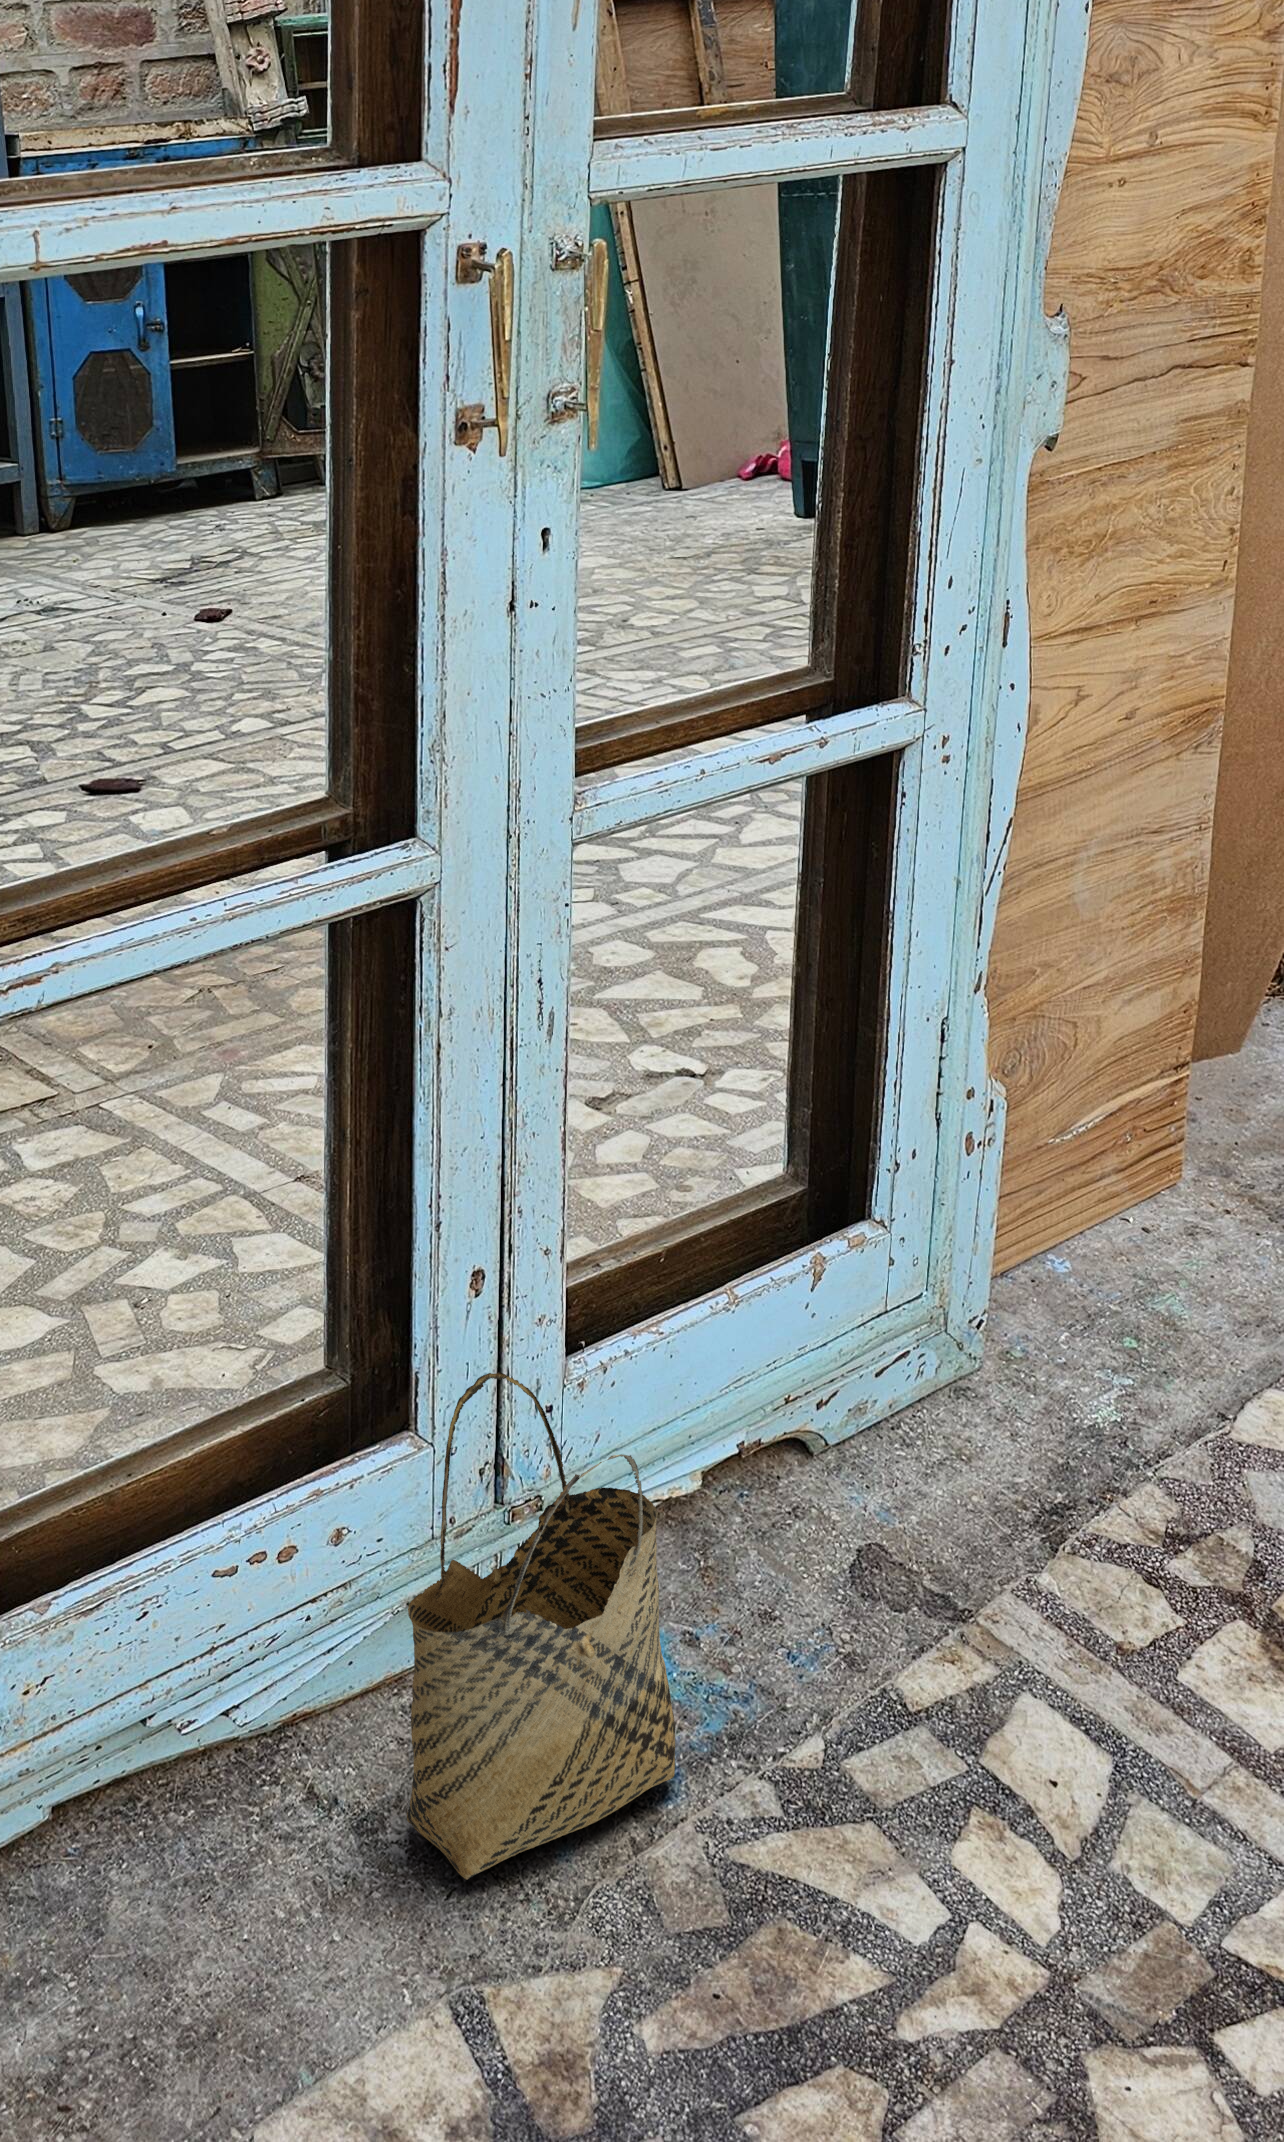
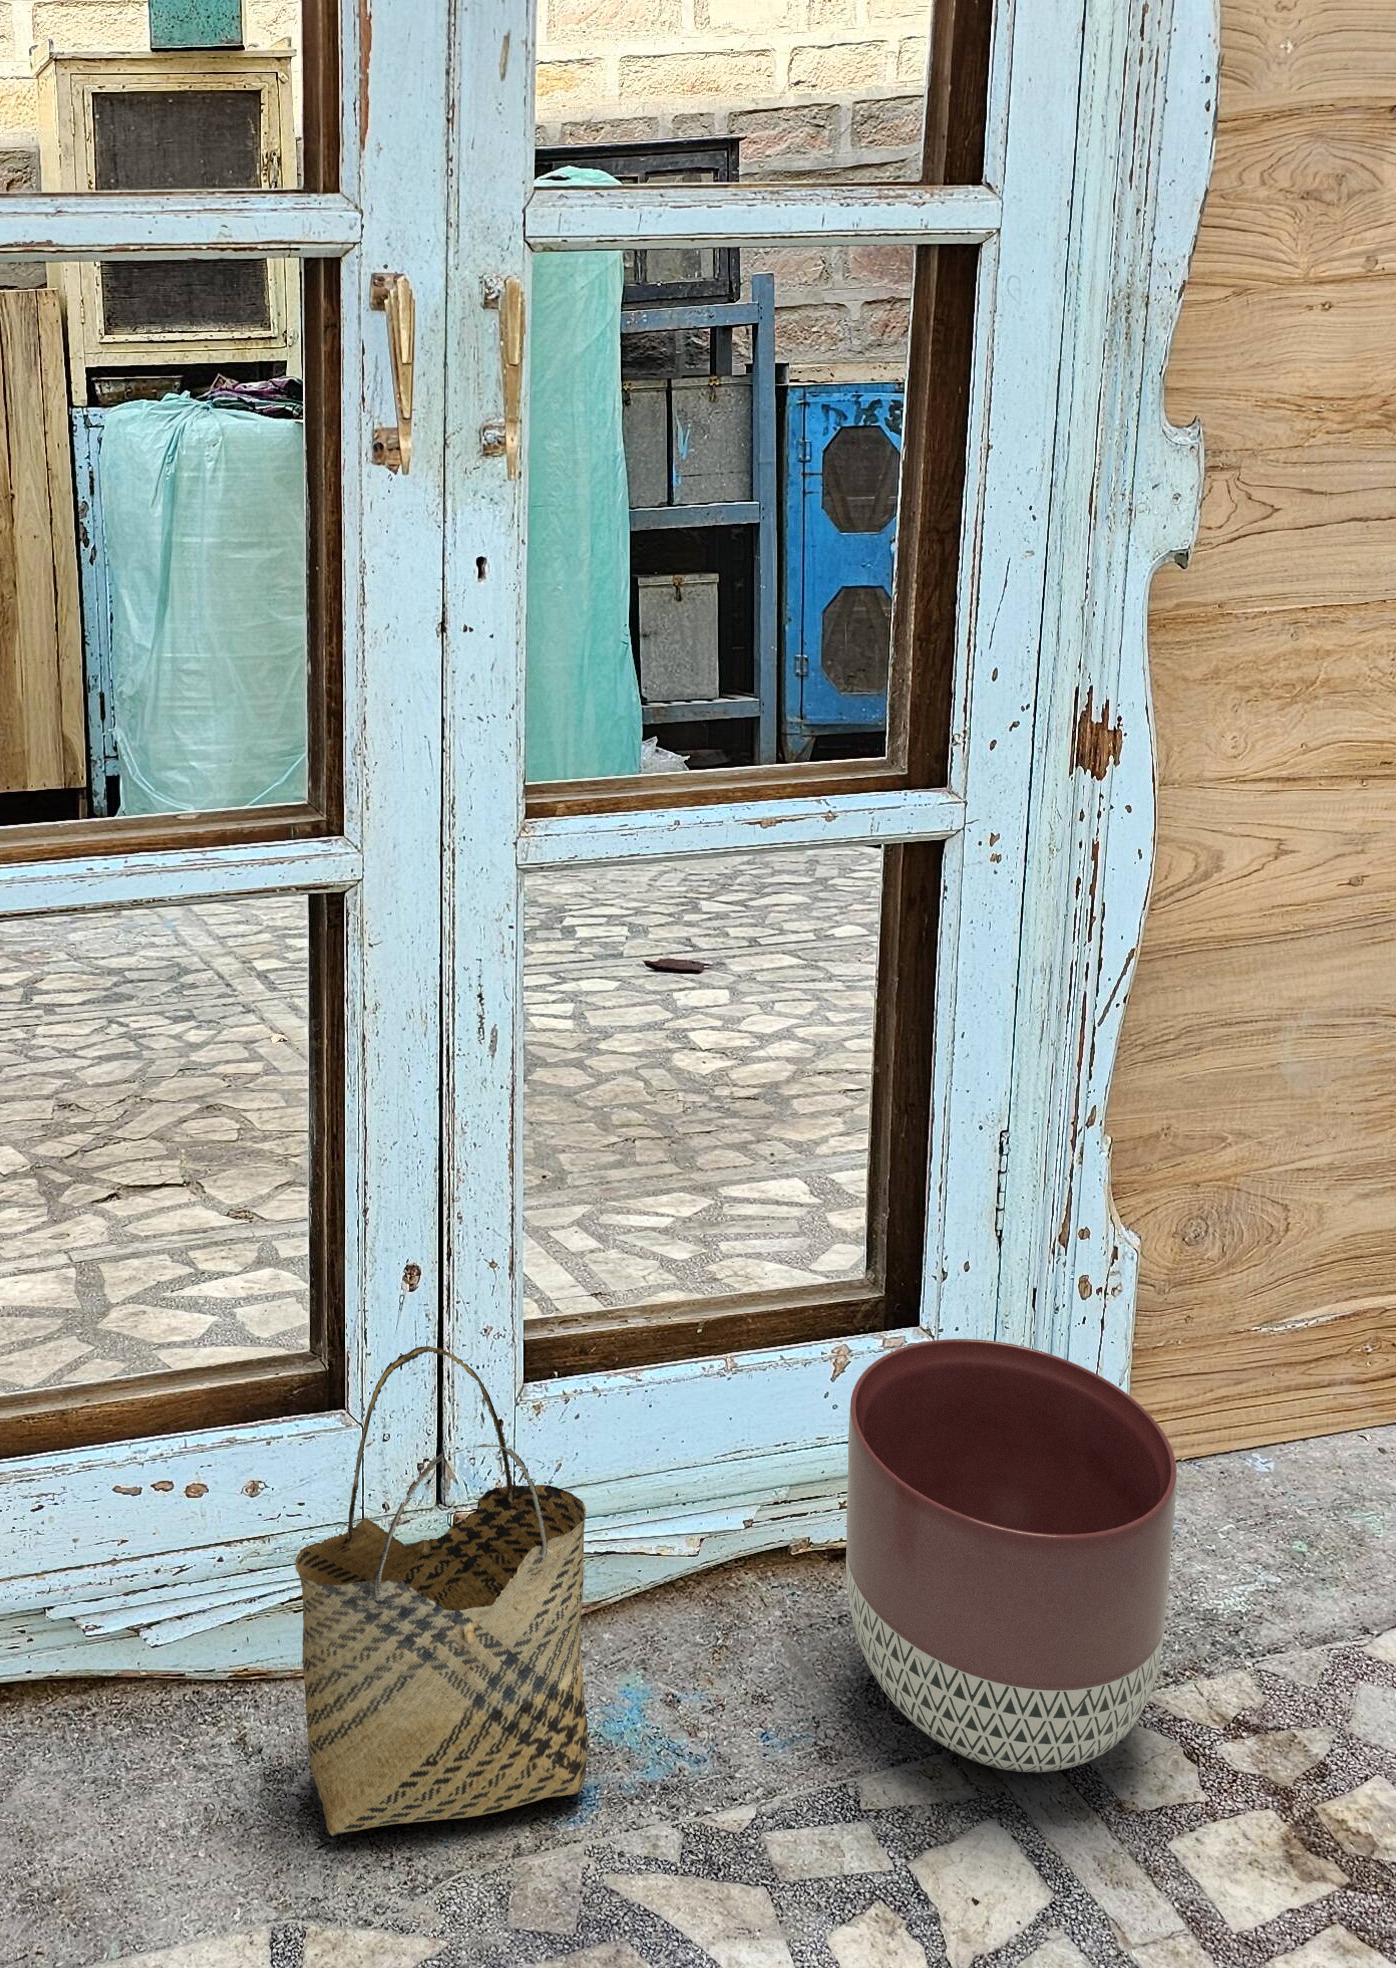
planter: none [846,1262,1166,1657] -> present [846,1339,1177,1772]

